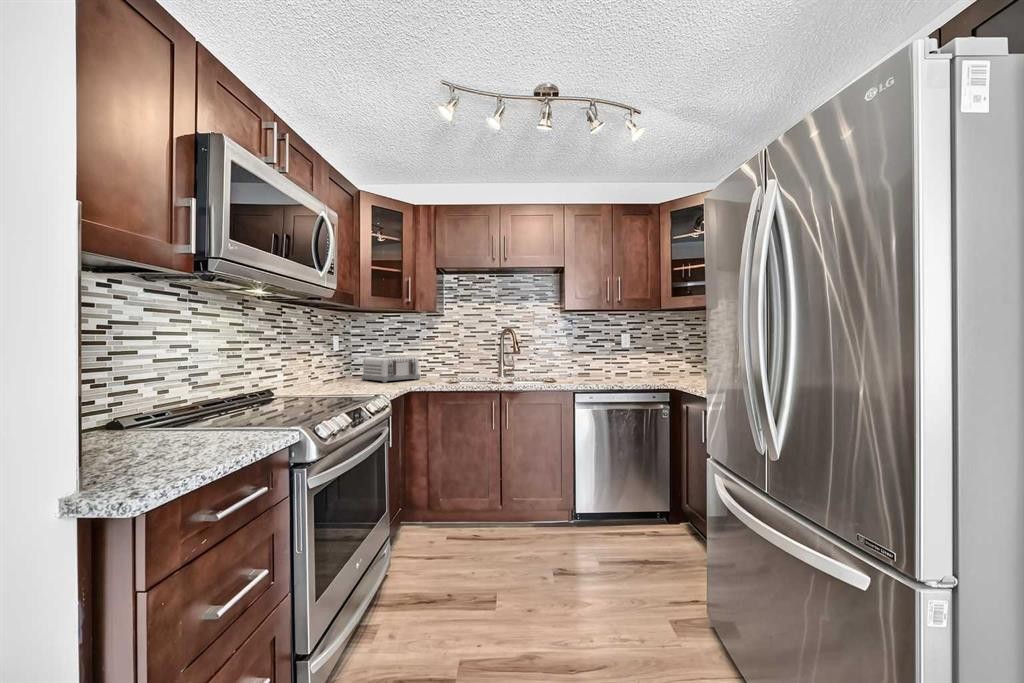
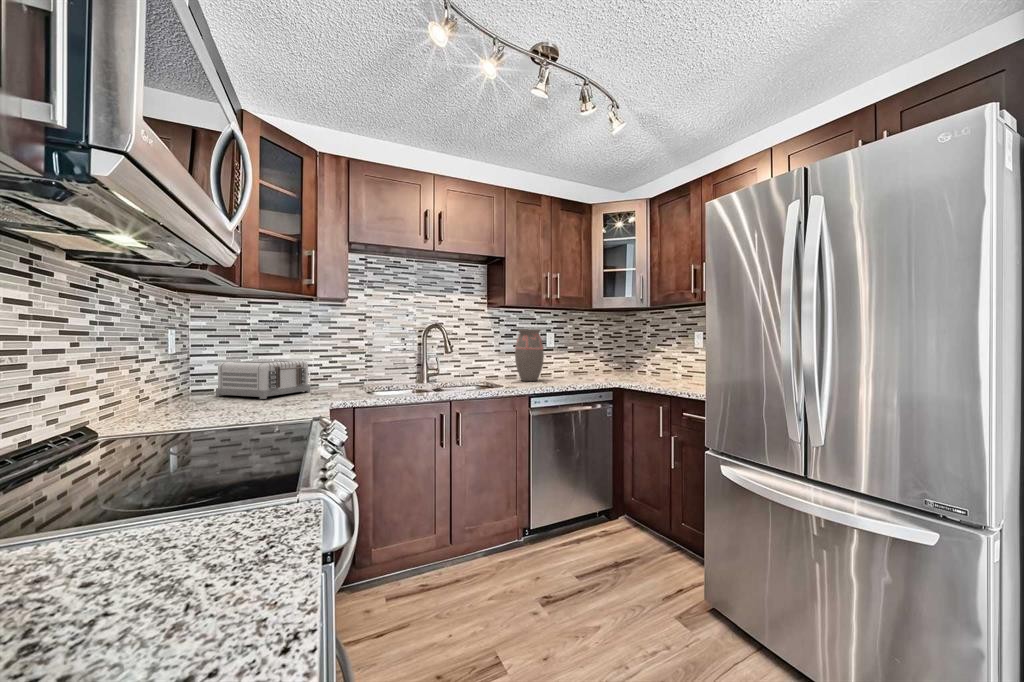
decorative vase: none [588,331,613,377] -> present [515,329,544,381]

